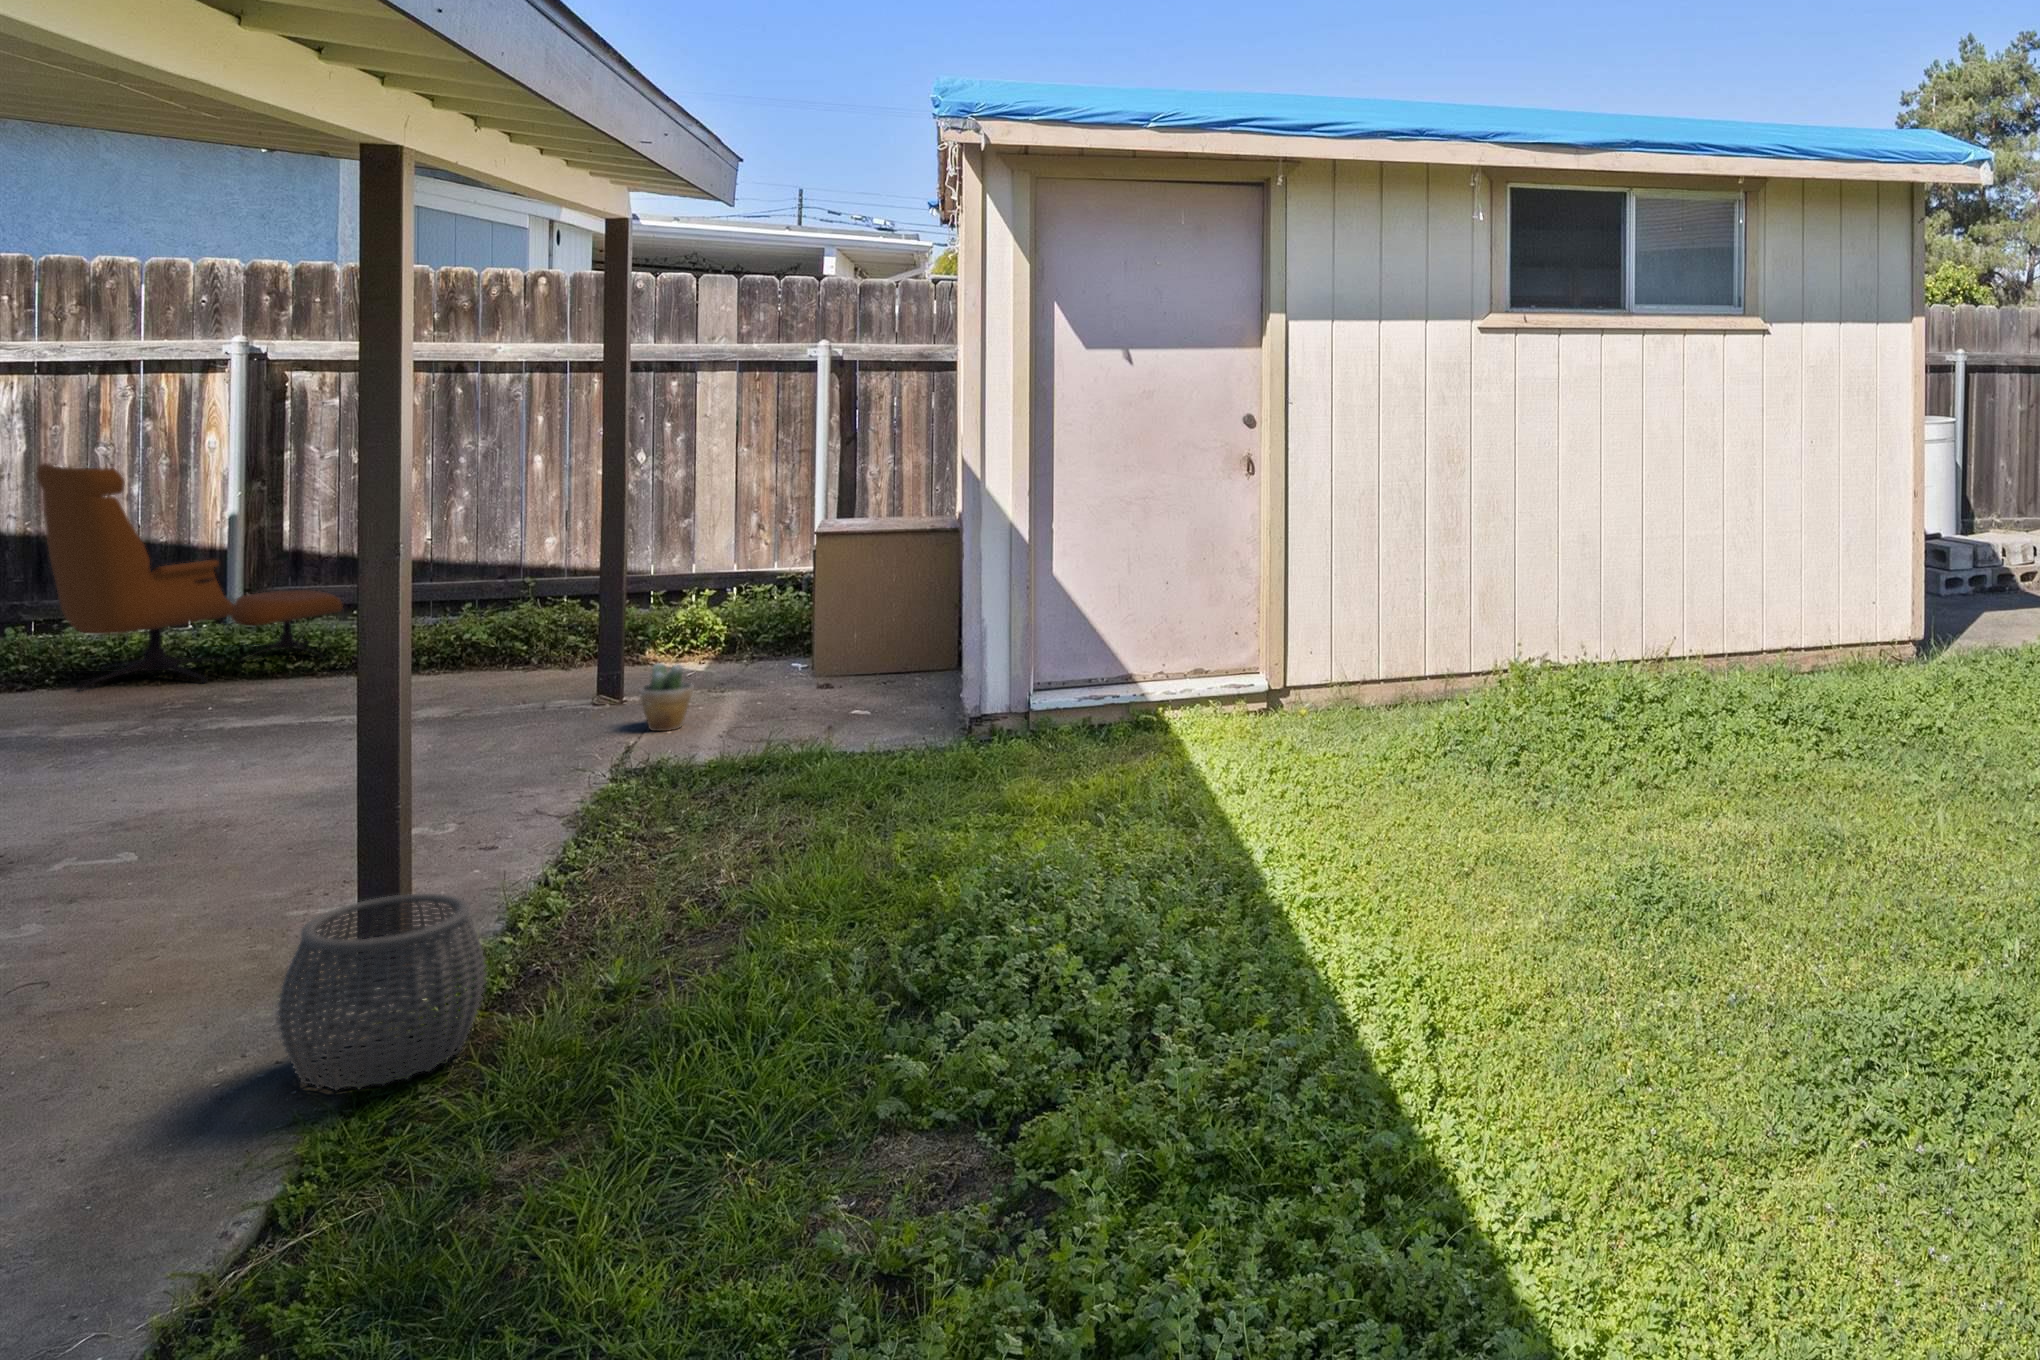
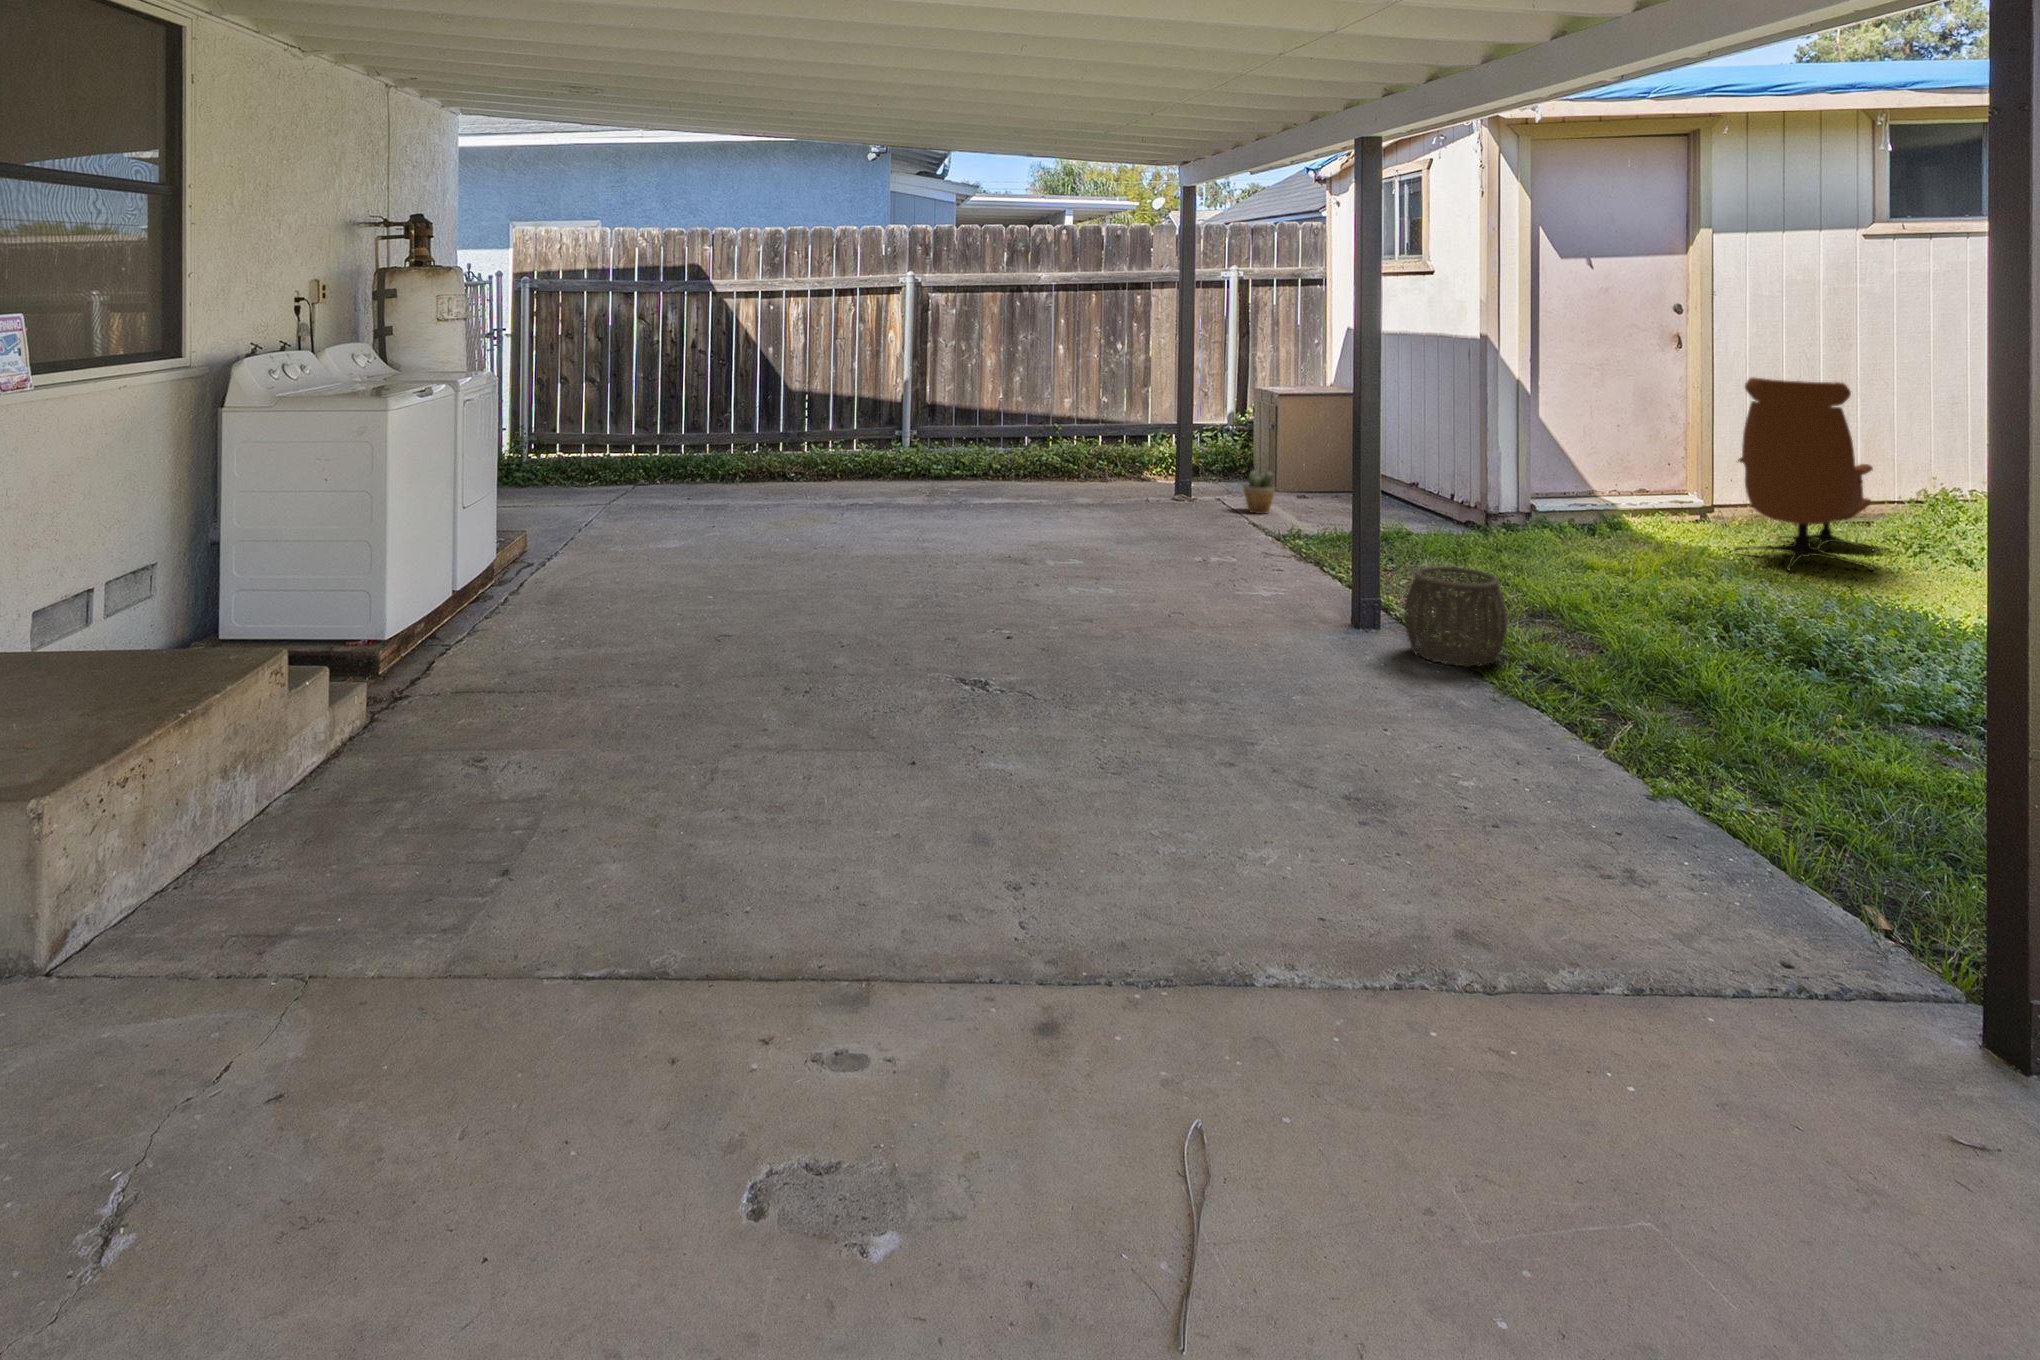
lounge chair: present [36,463,342,691] -> present [1734,377,1874,571]

